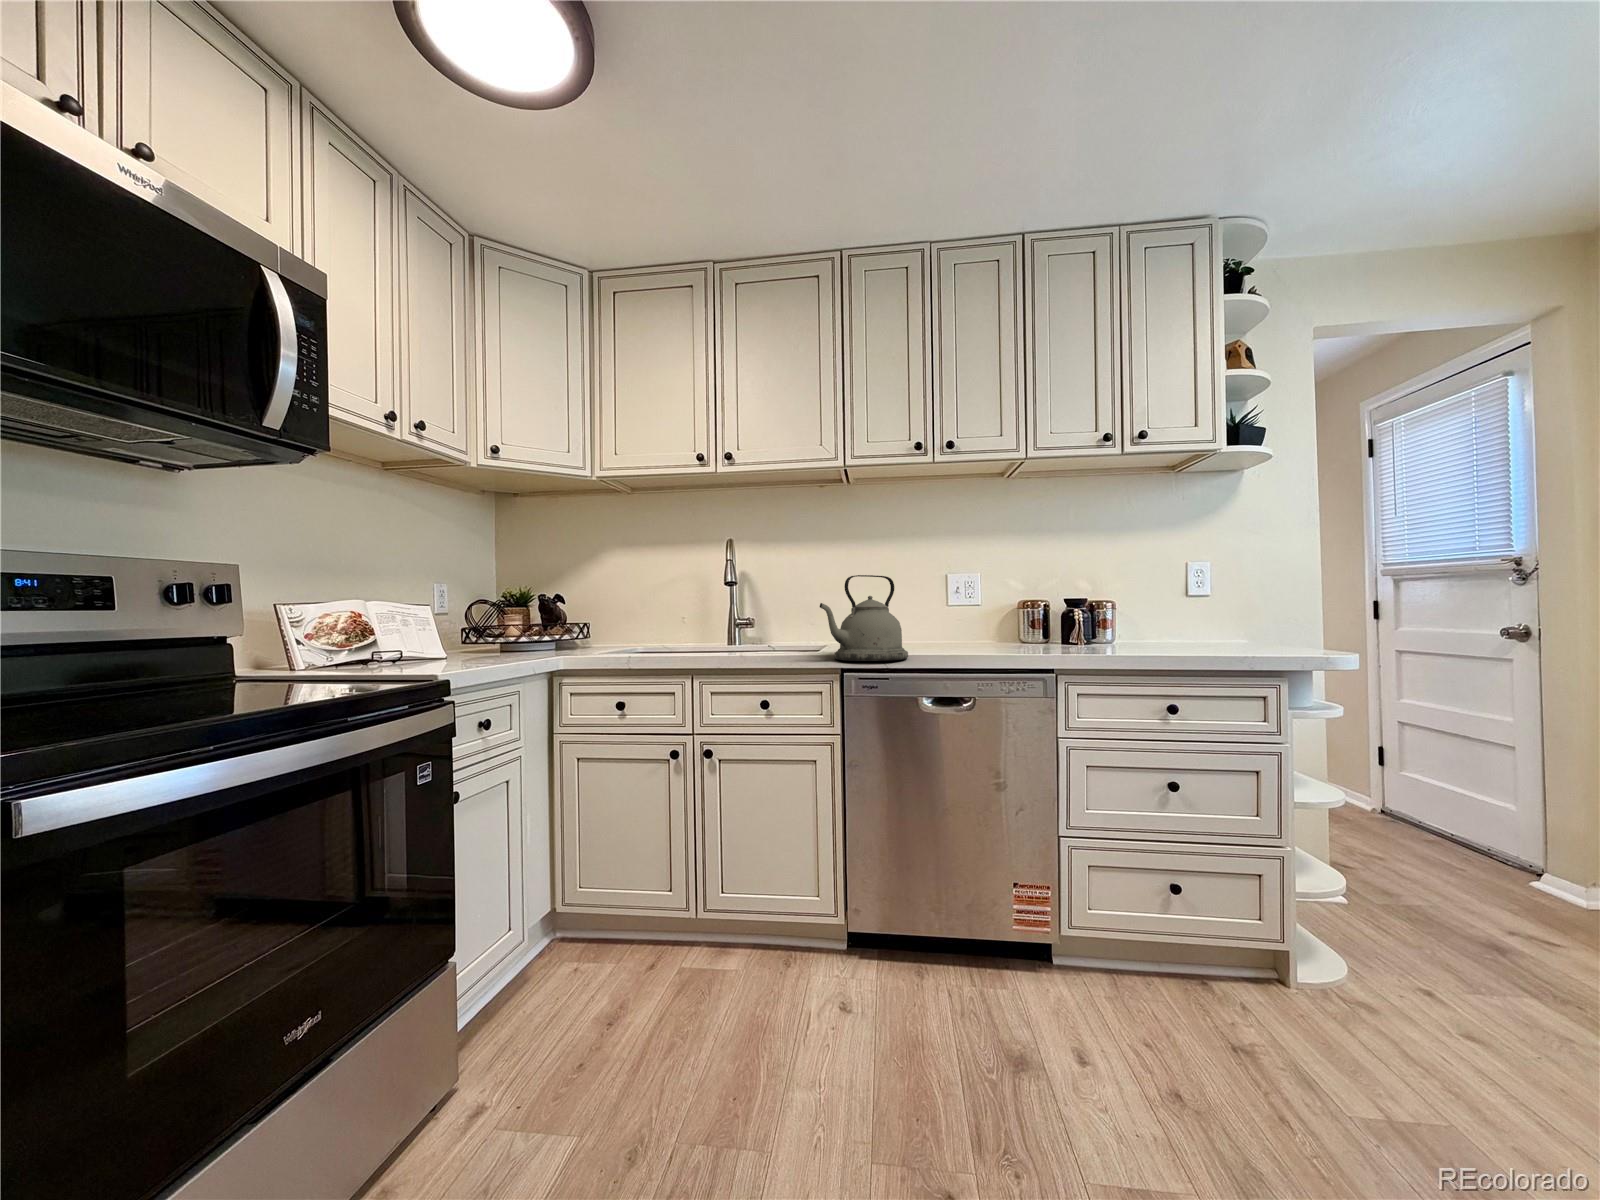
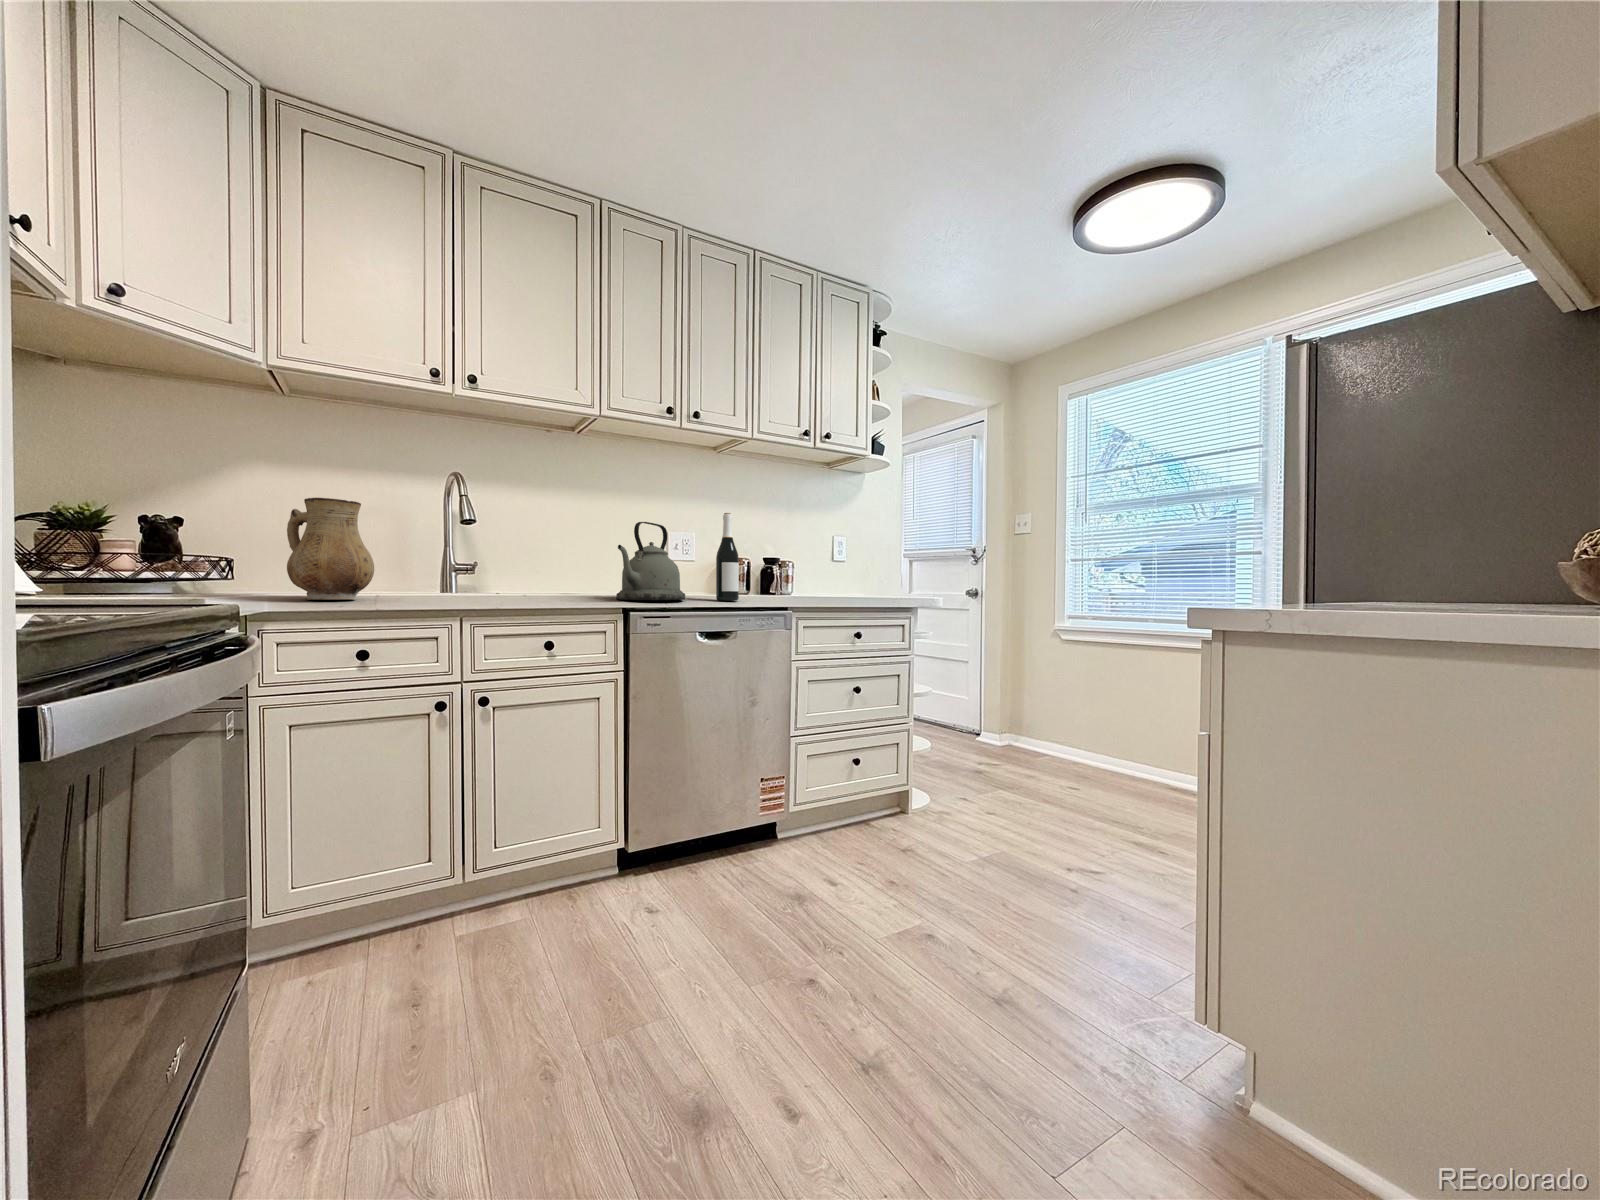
wine bottle: none [947,556,975,660] -> present [716,513,739,601]
ceramic pitcher: none [571,580,630,661] -> present [287,498,374,599]

